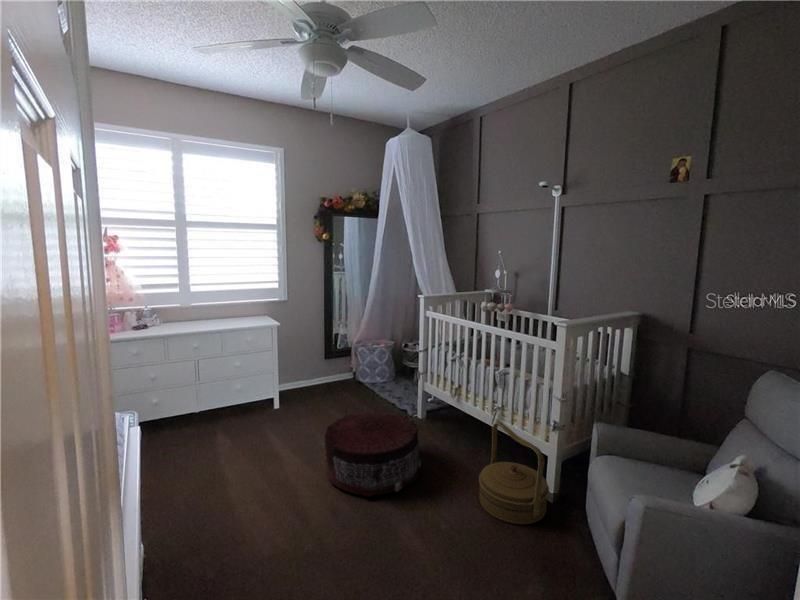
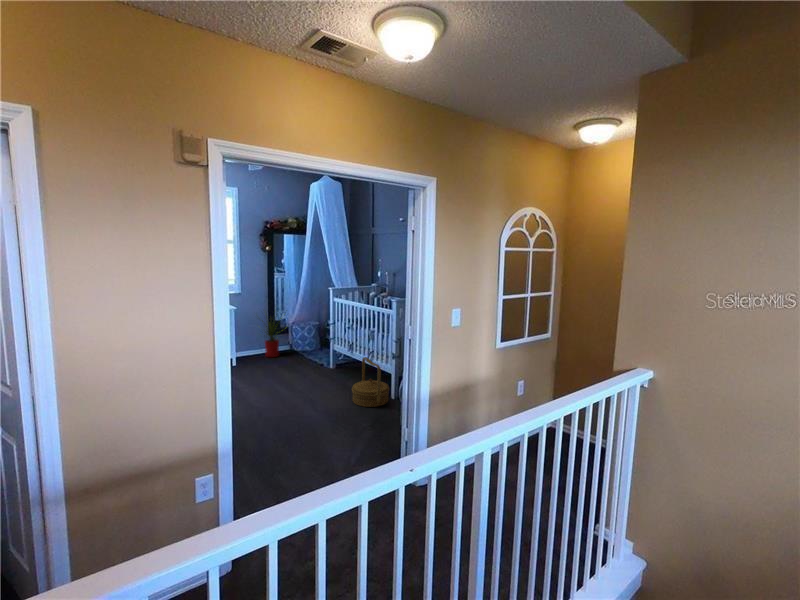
house plant: none [302,318,358,394] -> present [262,318,286,357]
pouf: present [325,410,421,497] -> none [264,357,323,400]

